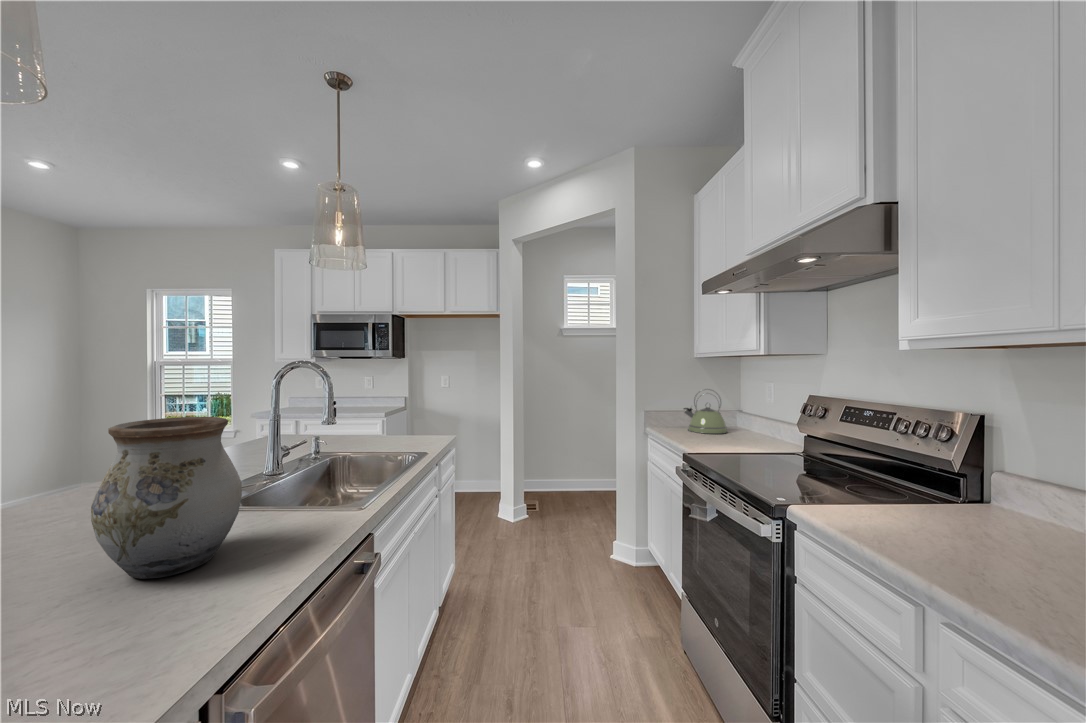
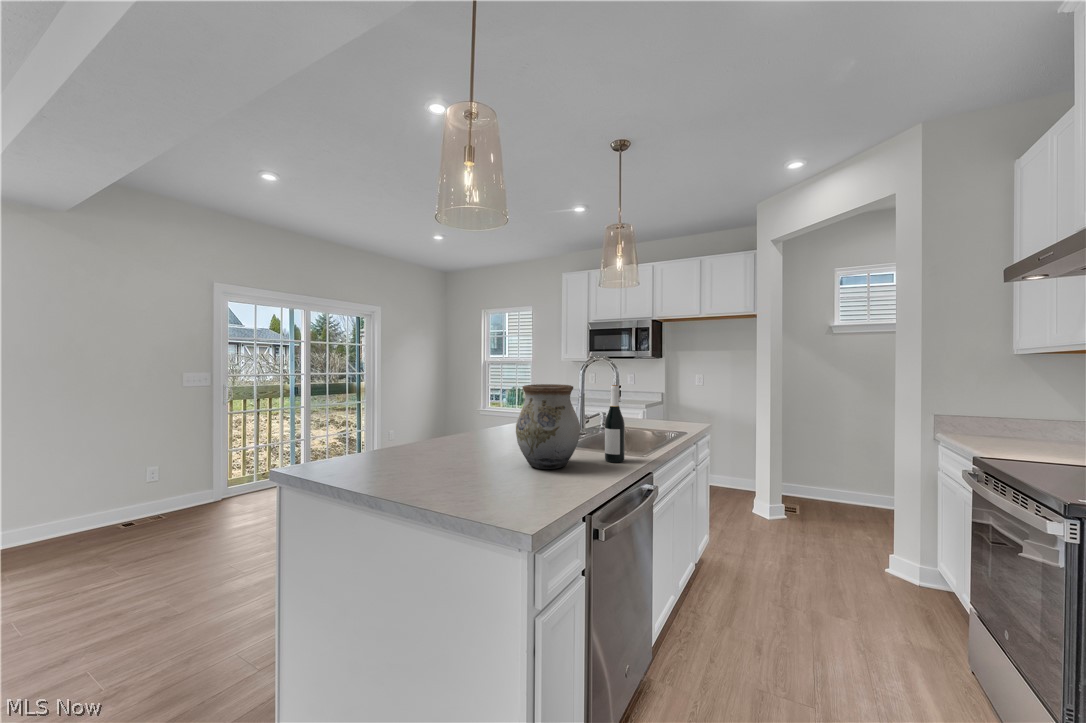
kettle: present [684,389,727,434] -> none [987,391,1060,445]
wine bottle: none [295,410,329,531] -> present [605,385,625,462]

